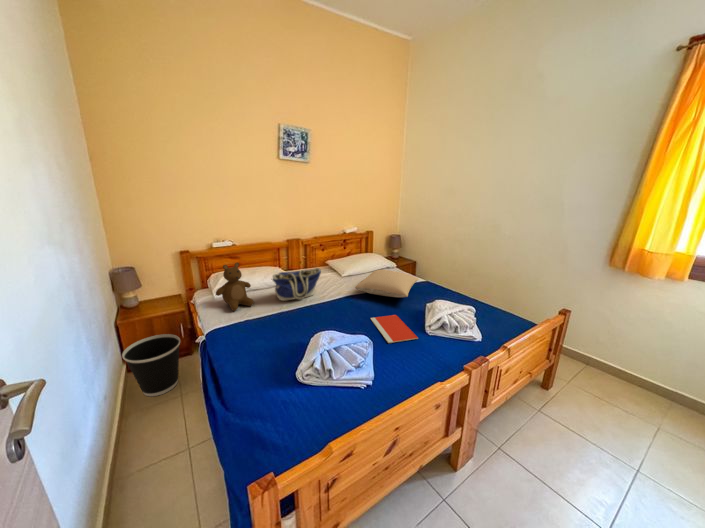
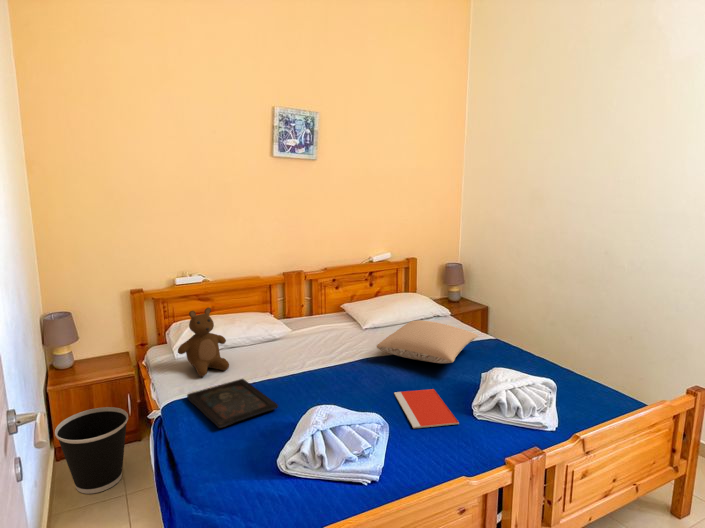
tote bag: present [273,268,321,301] -> none [254,317,326,364]
tray: none [224,312,292,349] -> present [187,379,278,428]

